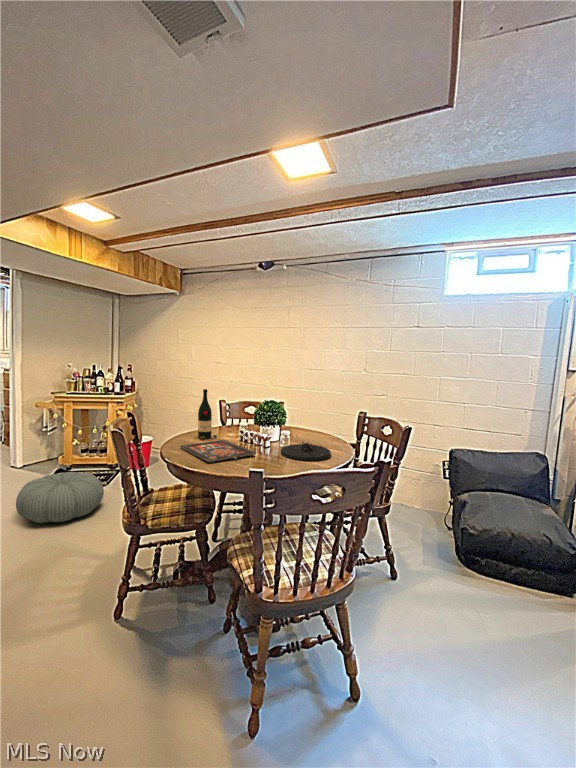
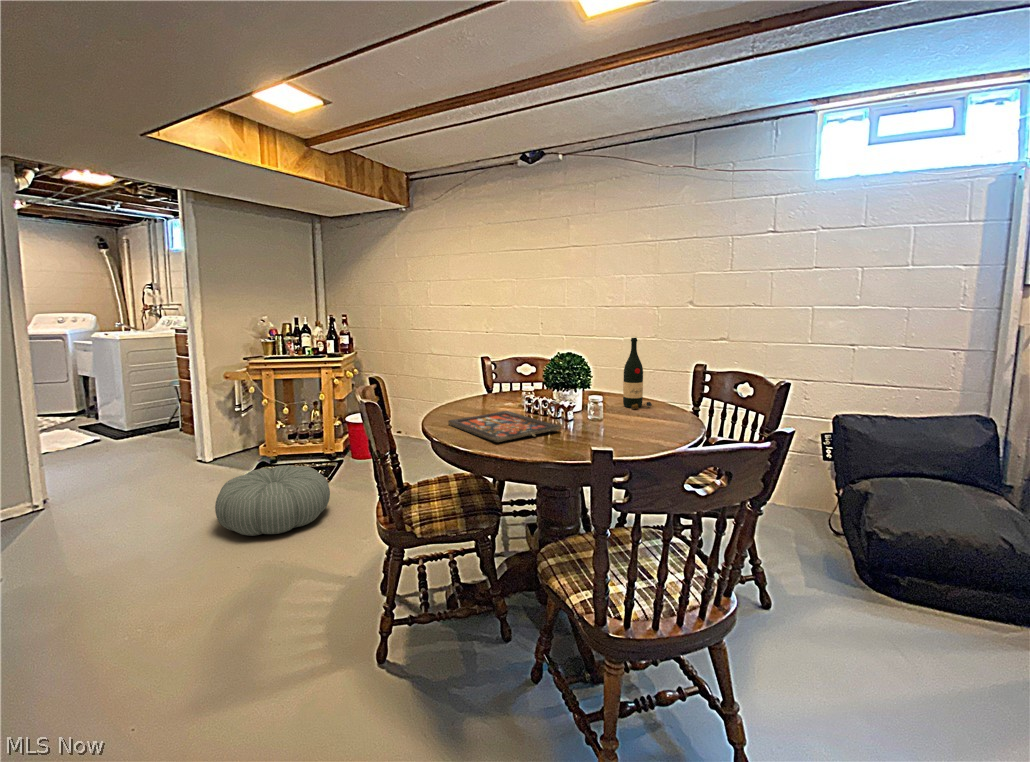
wine bottle: present [198,389,217,440] -> present [623,338,652,409]
plate: present [281,442,331,461] -> none [595,408,671,436]

